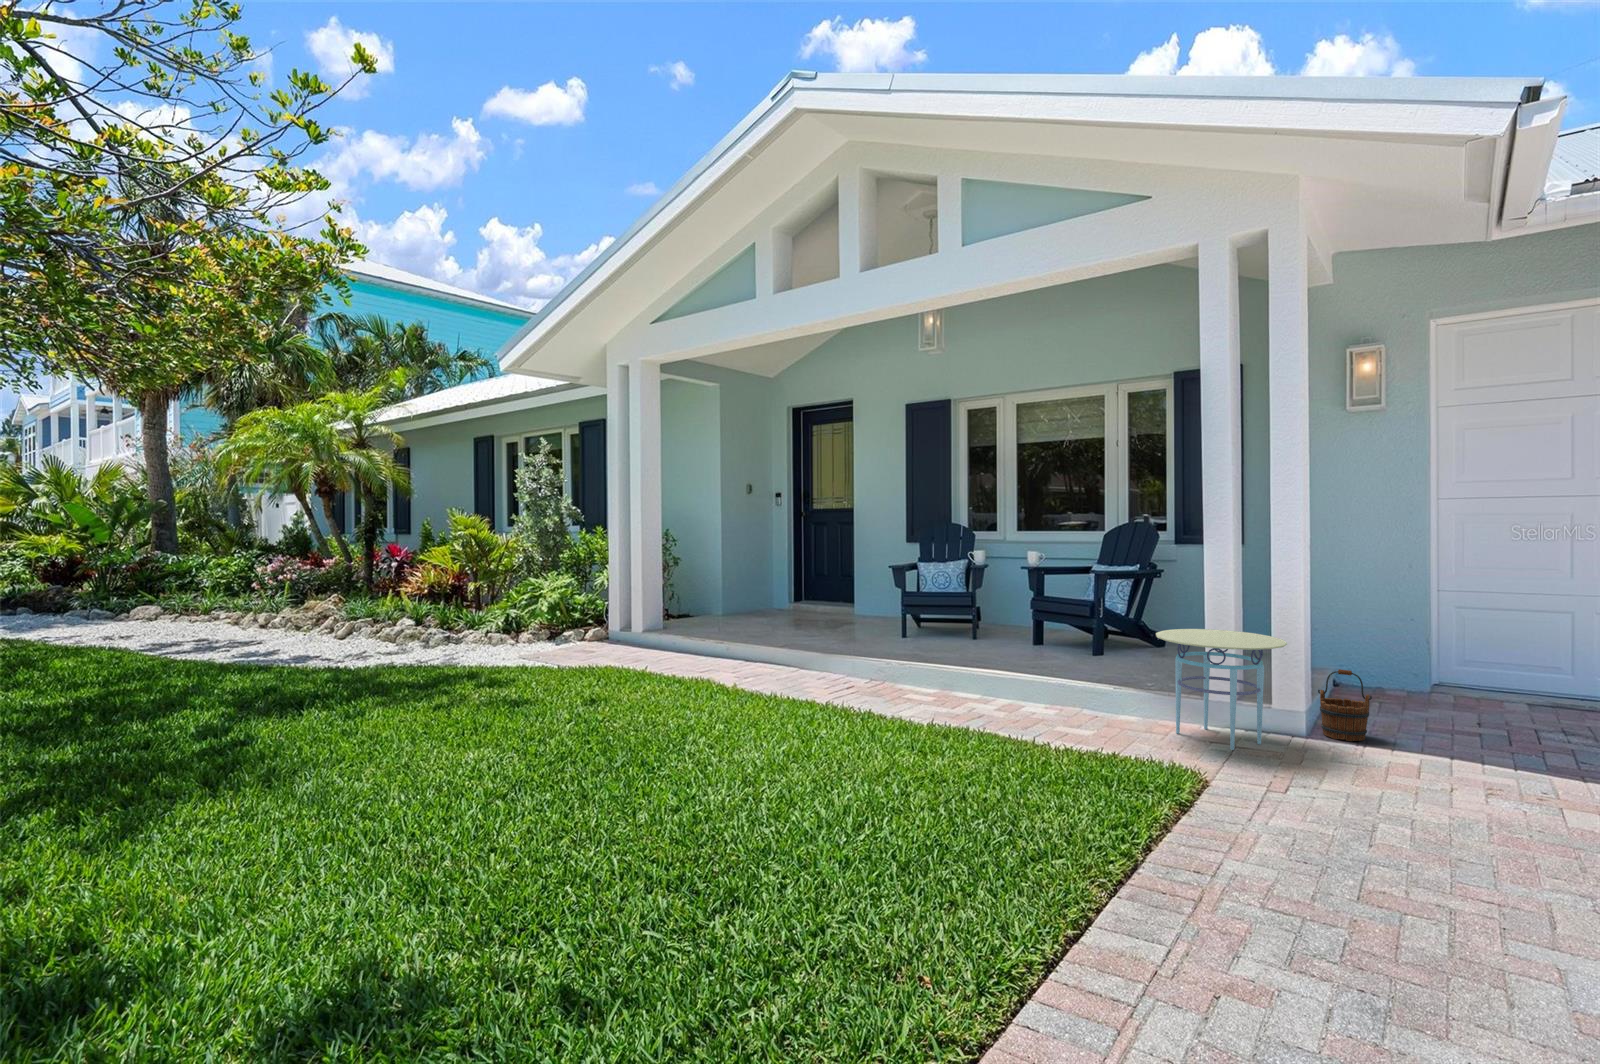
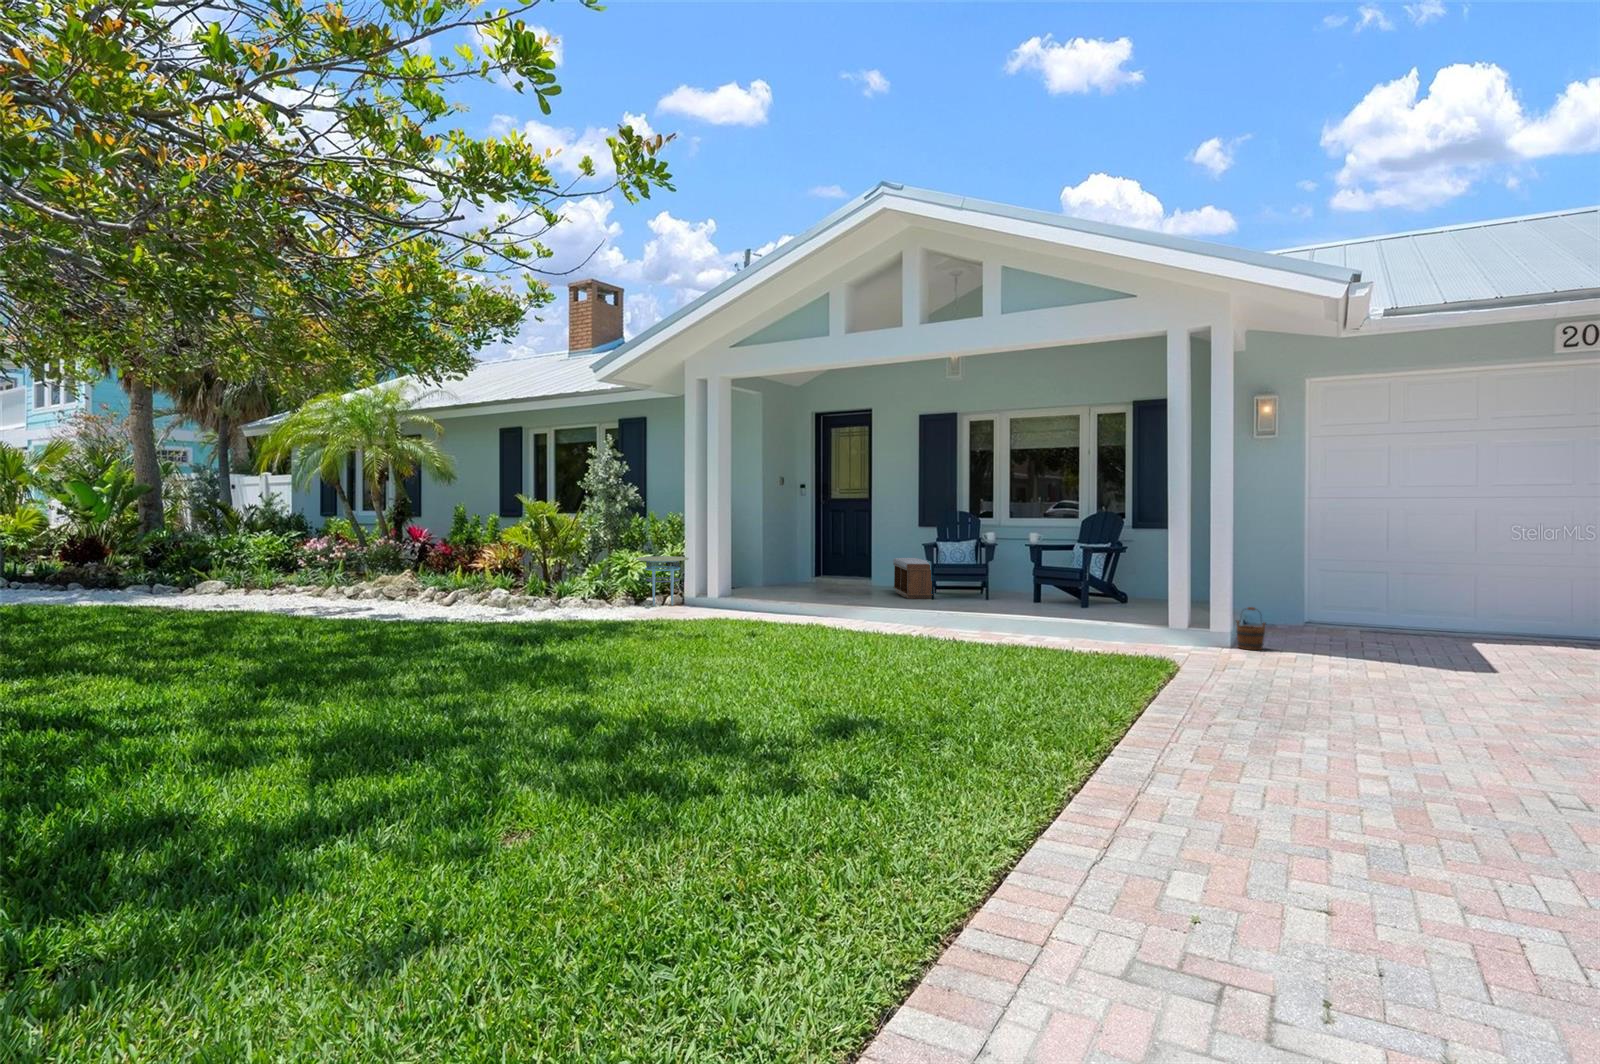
bench: none [874,581,917,634] -> present [893,558,933,599]
side table: present [1156,629,1287,750] -> present [637,556,689,606]

